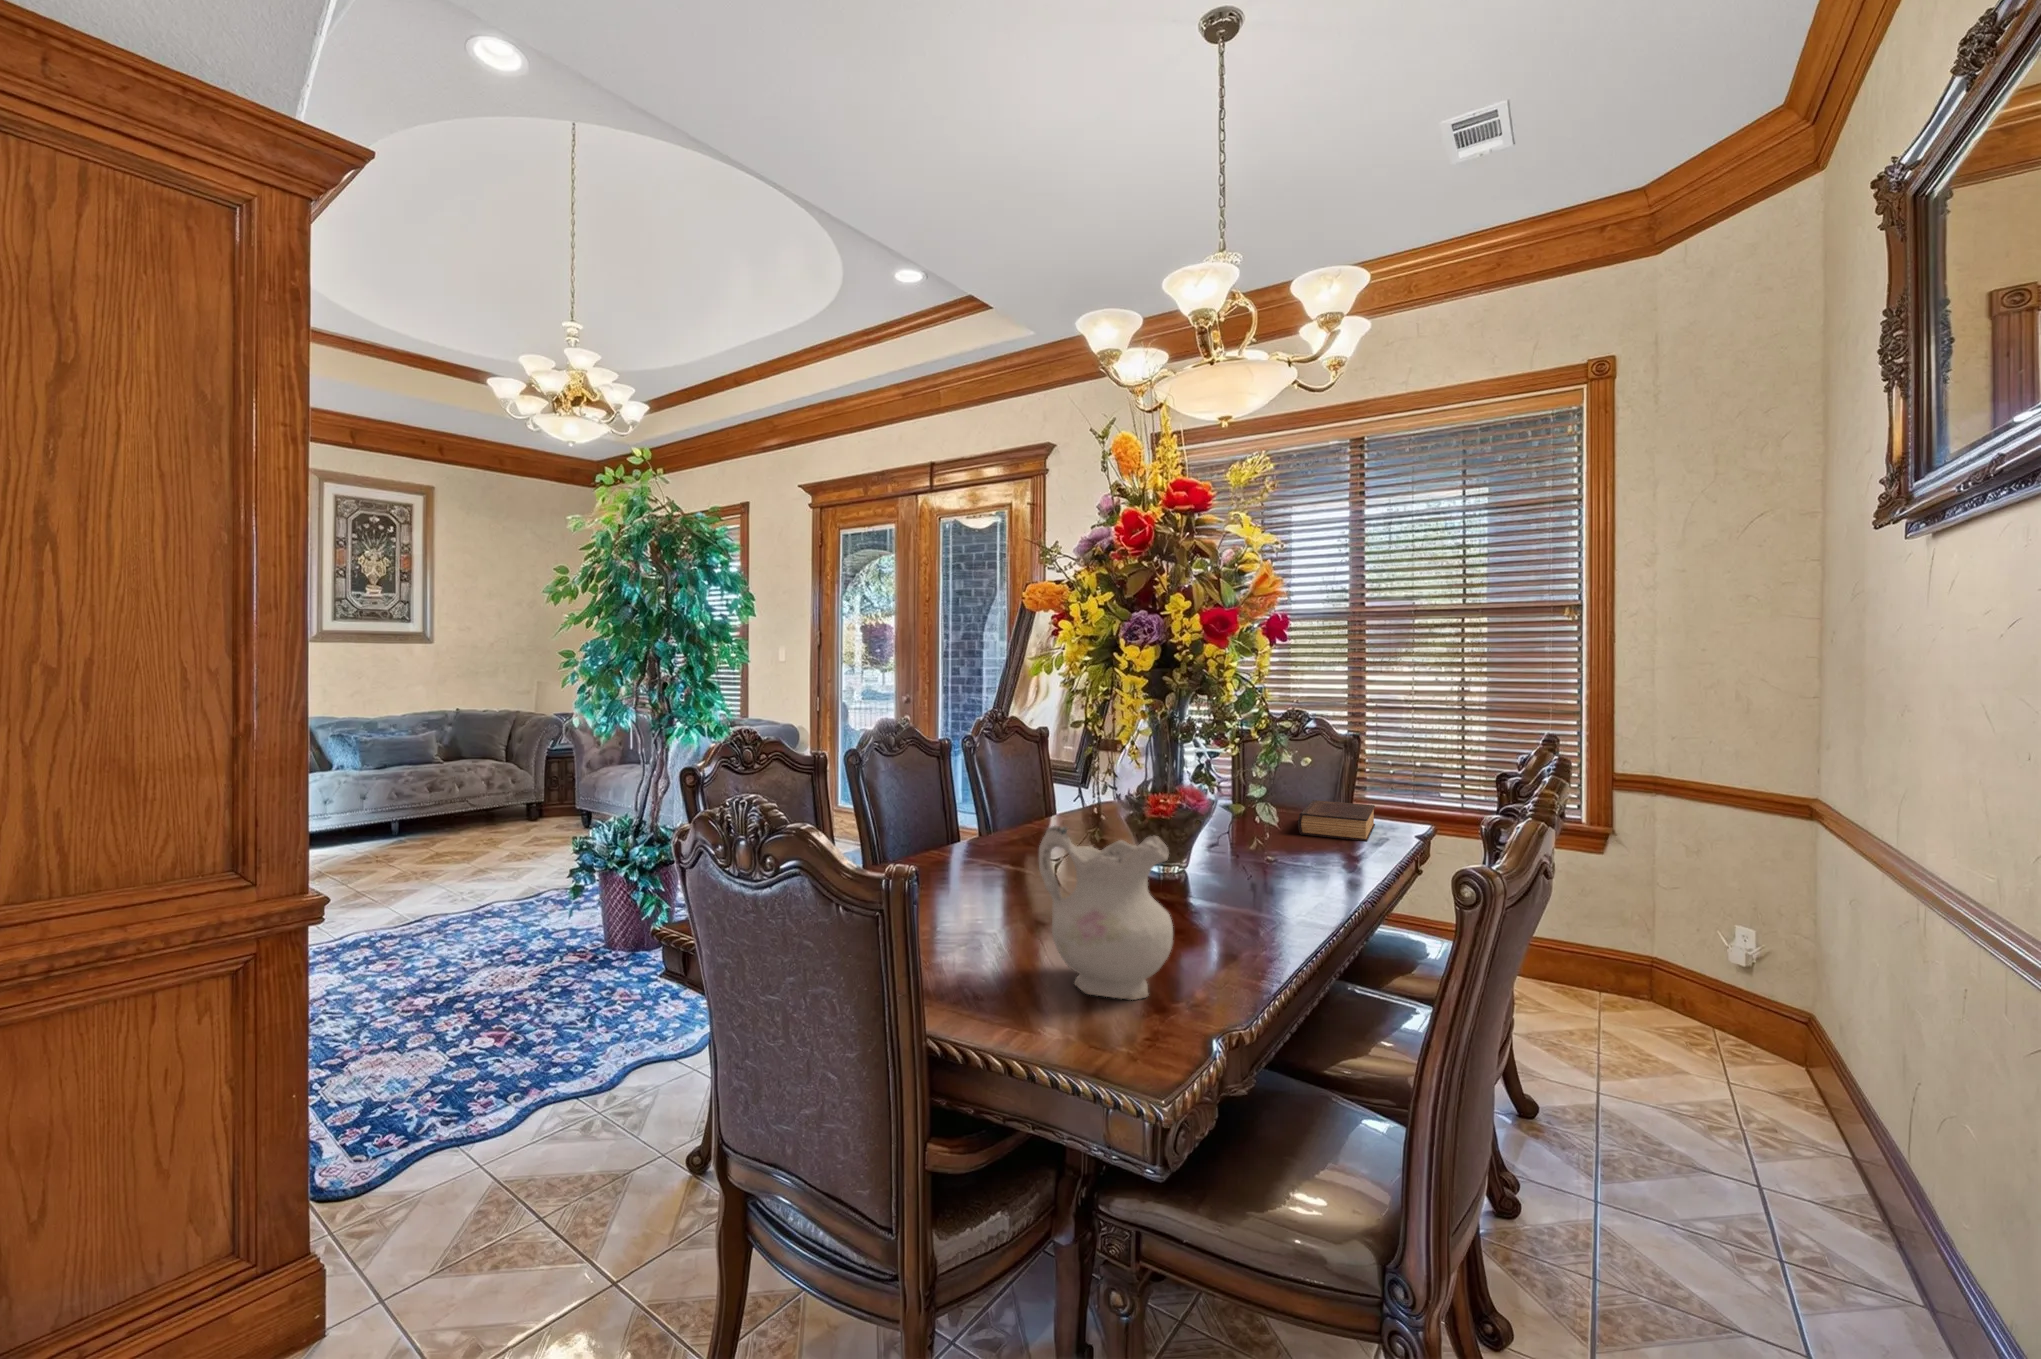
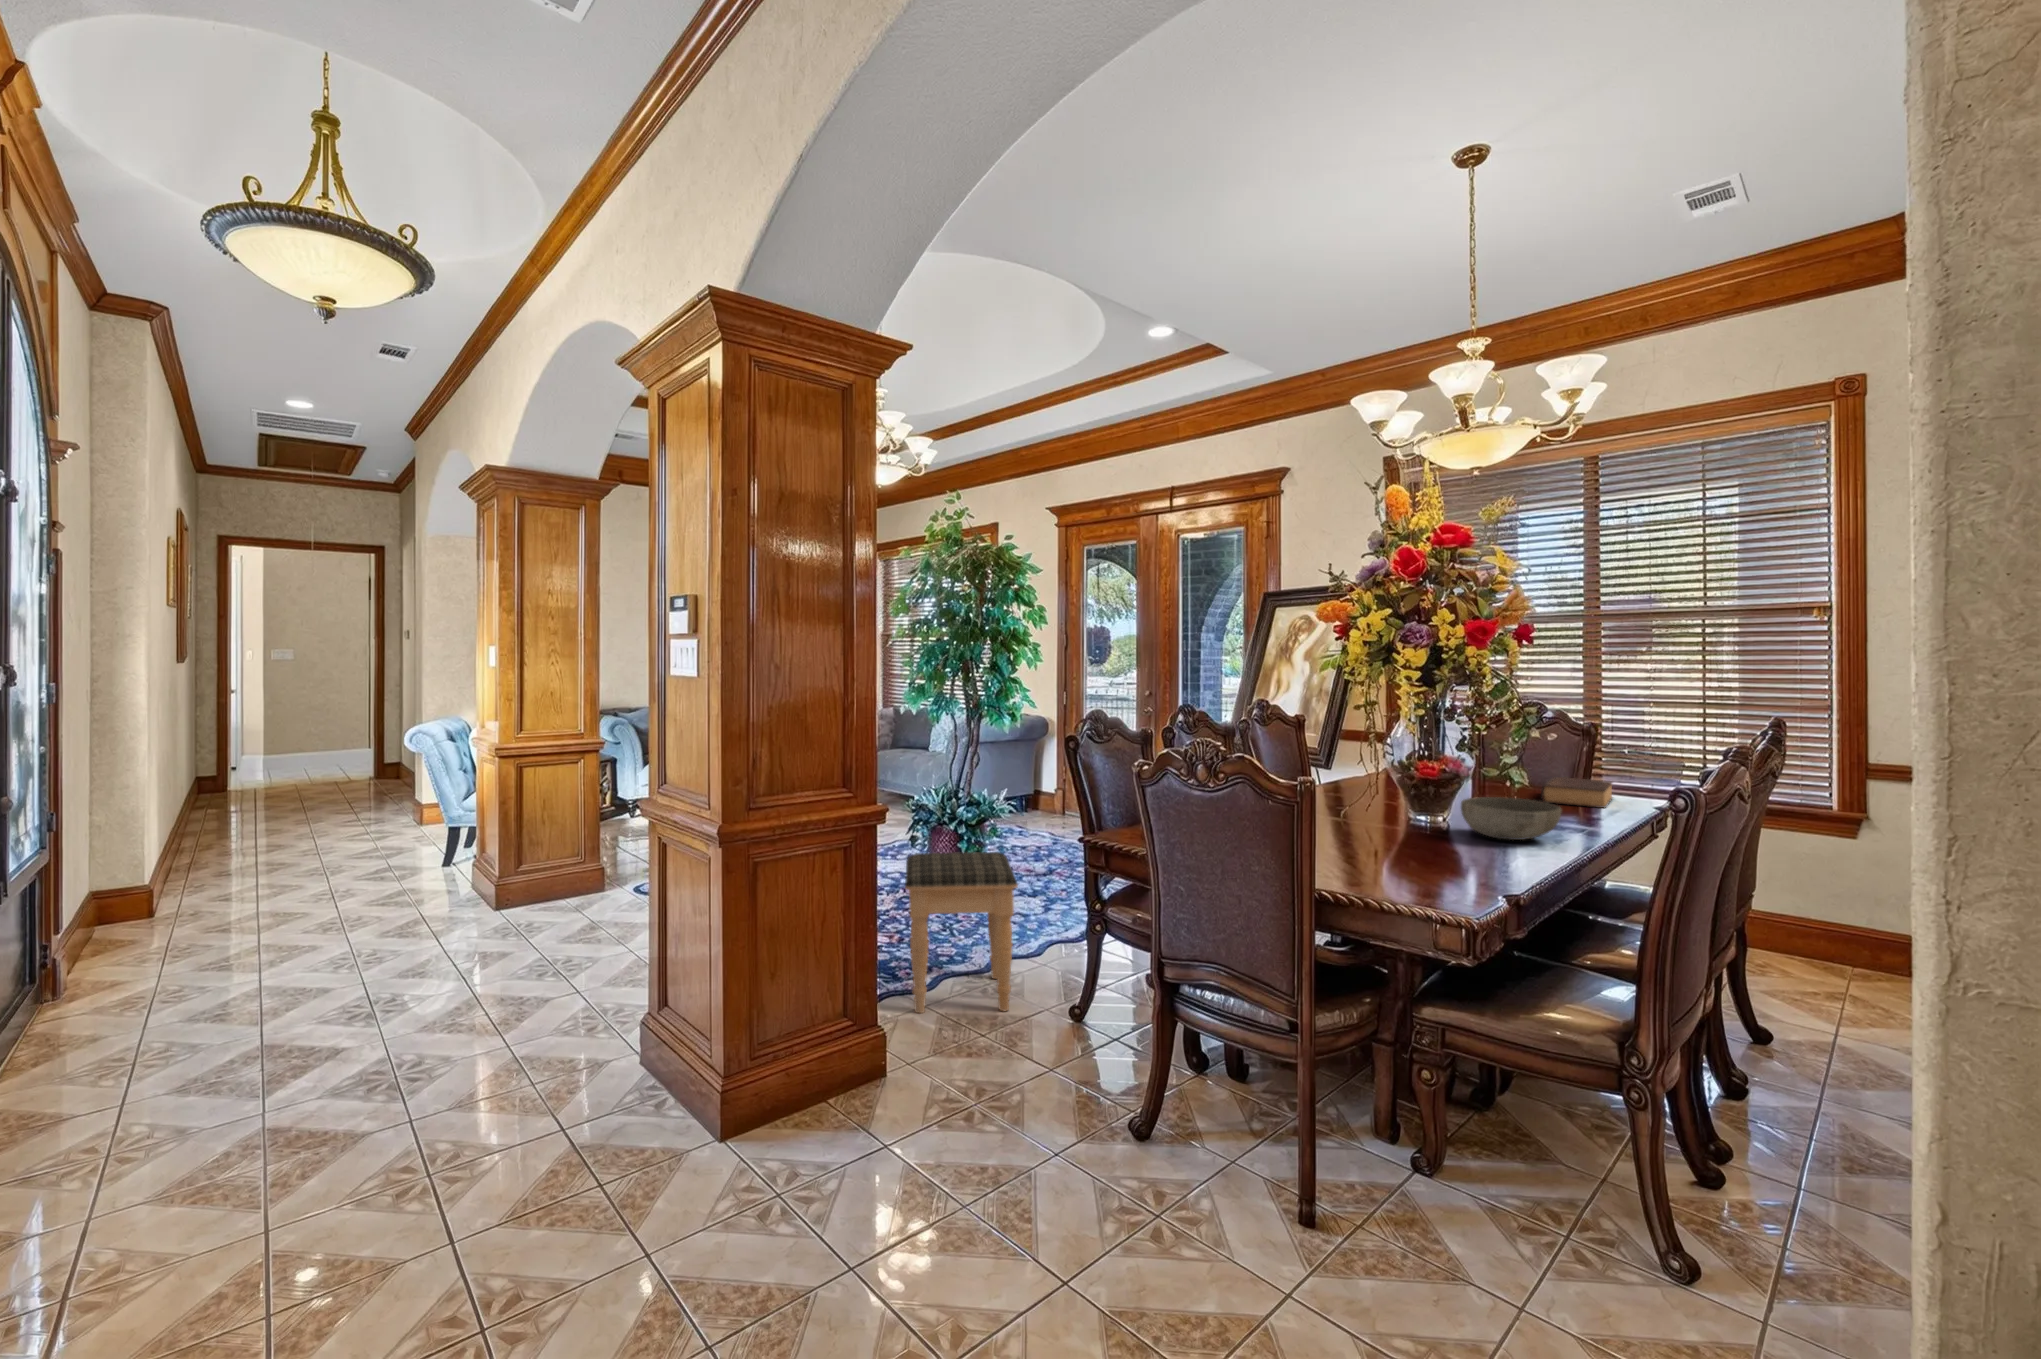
ceramic pitcher: present [1039,826,1173,1000] -> none [1358,768,1459,880]
bowl: none [1196,842,1316,904] -> present [1461,797,1561,840]
footstool: none [455,923,646,1178] -> present [905,852,1018,1013]

